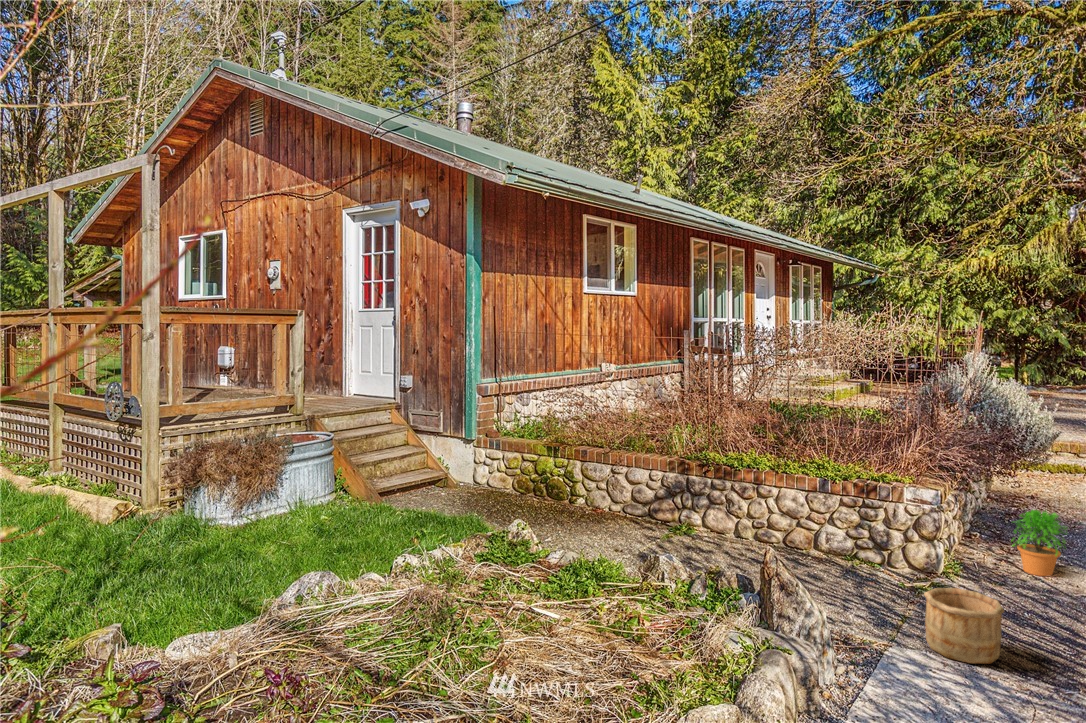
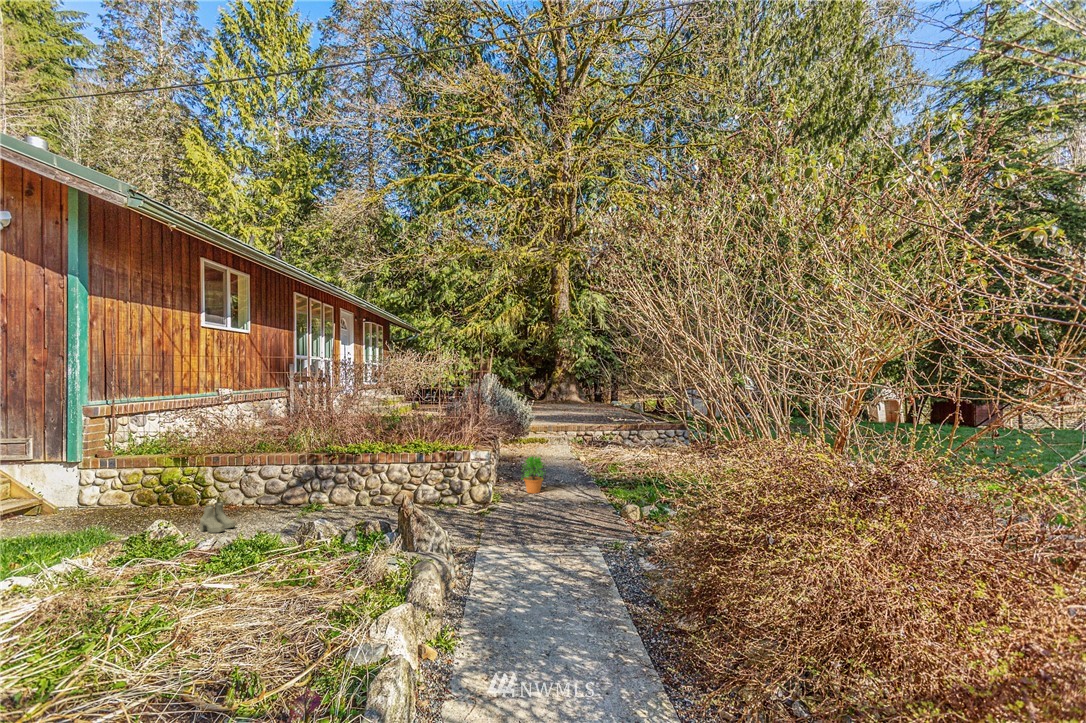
boots: none [559,505,592,540] -> present [200,502,235,533]
wooden bucket: present [924,588,1004,664] -> none [494,502,535,543]

